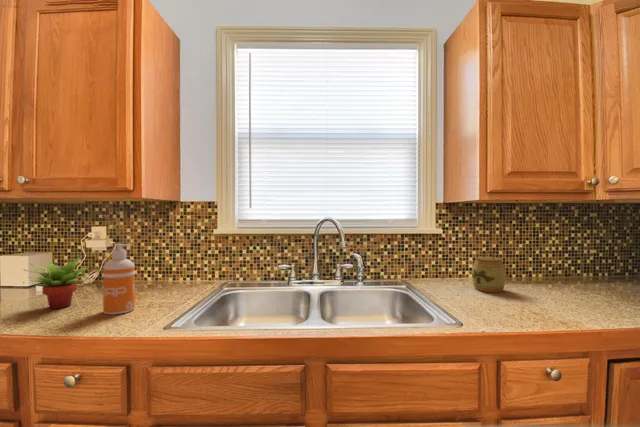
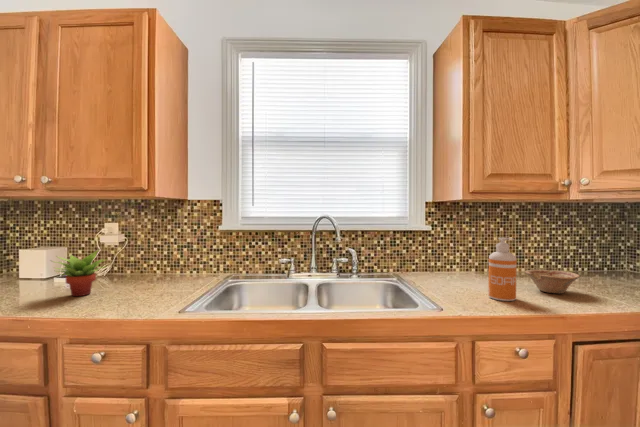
soap dispenser: present [103,244,135,314] -> present [488,238,517,301]
jar: present [472,251,506,292] -> none [458,246,488,284]
dish: none [548,277,611,304] -> present [525,269,580,294]

